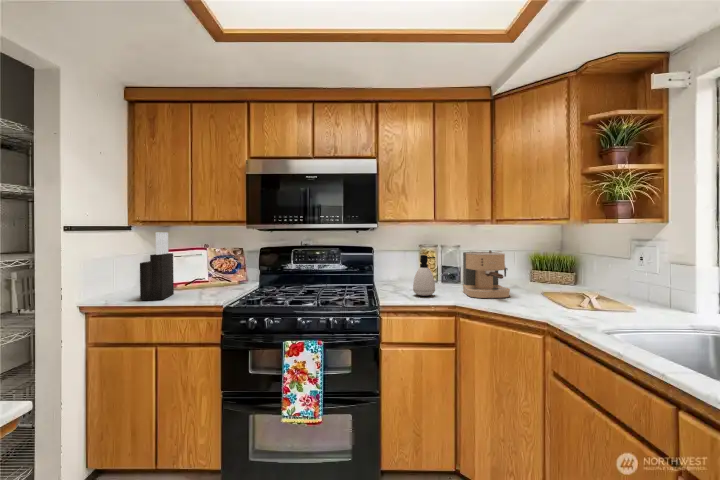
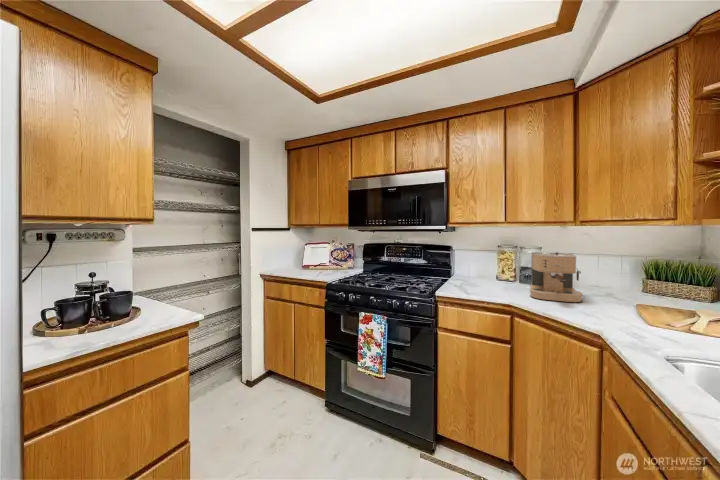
knife block: present [140,232,174,300] -> none [287,232,309,275]
soap dispenser: present [413,255,435,296] -> none [473,254,495,291]

